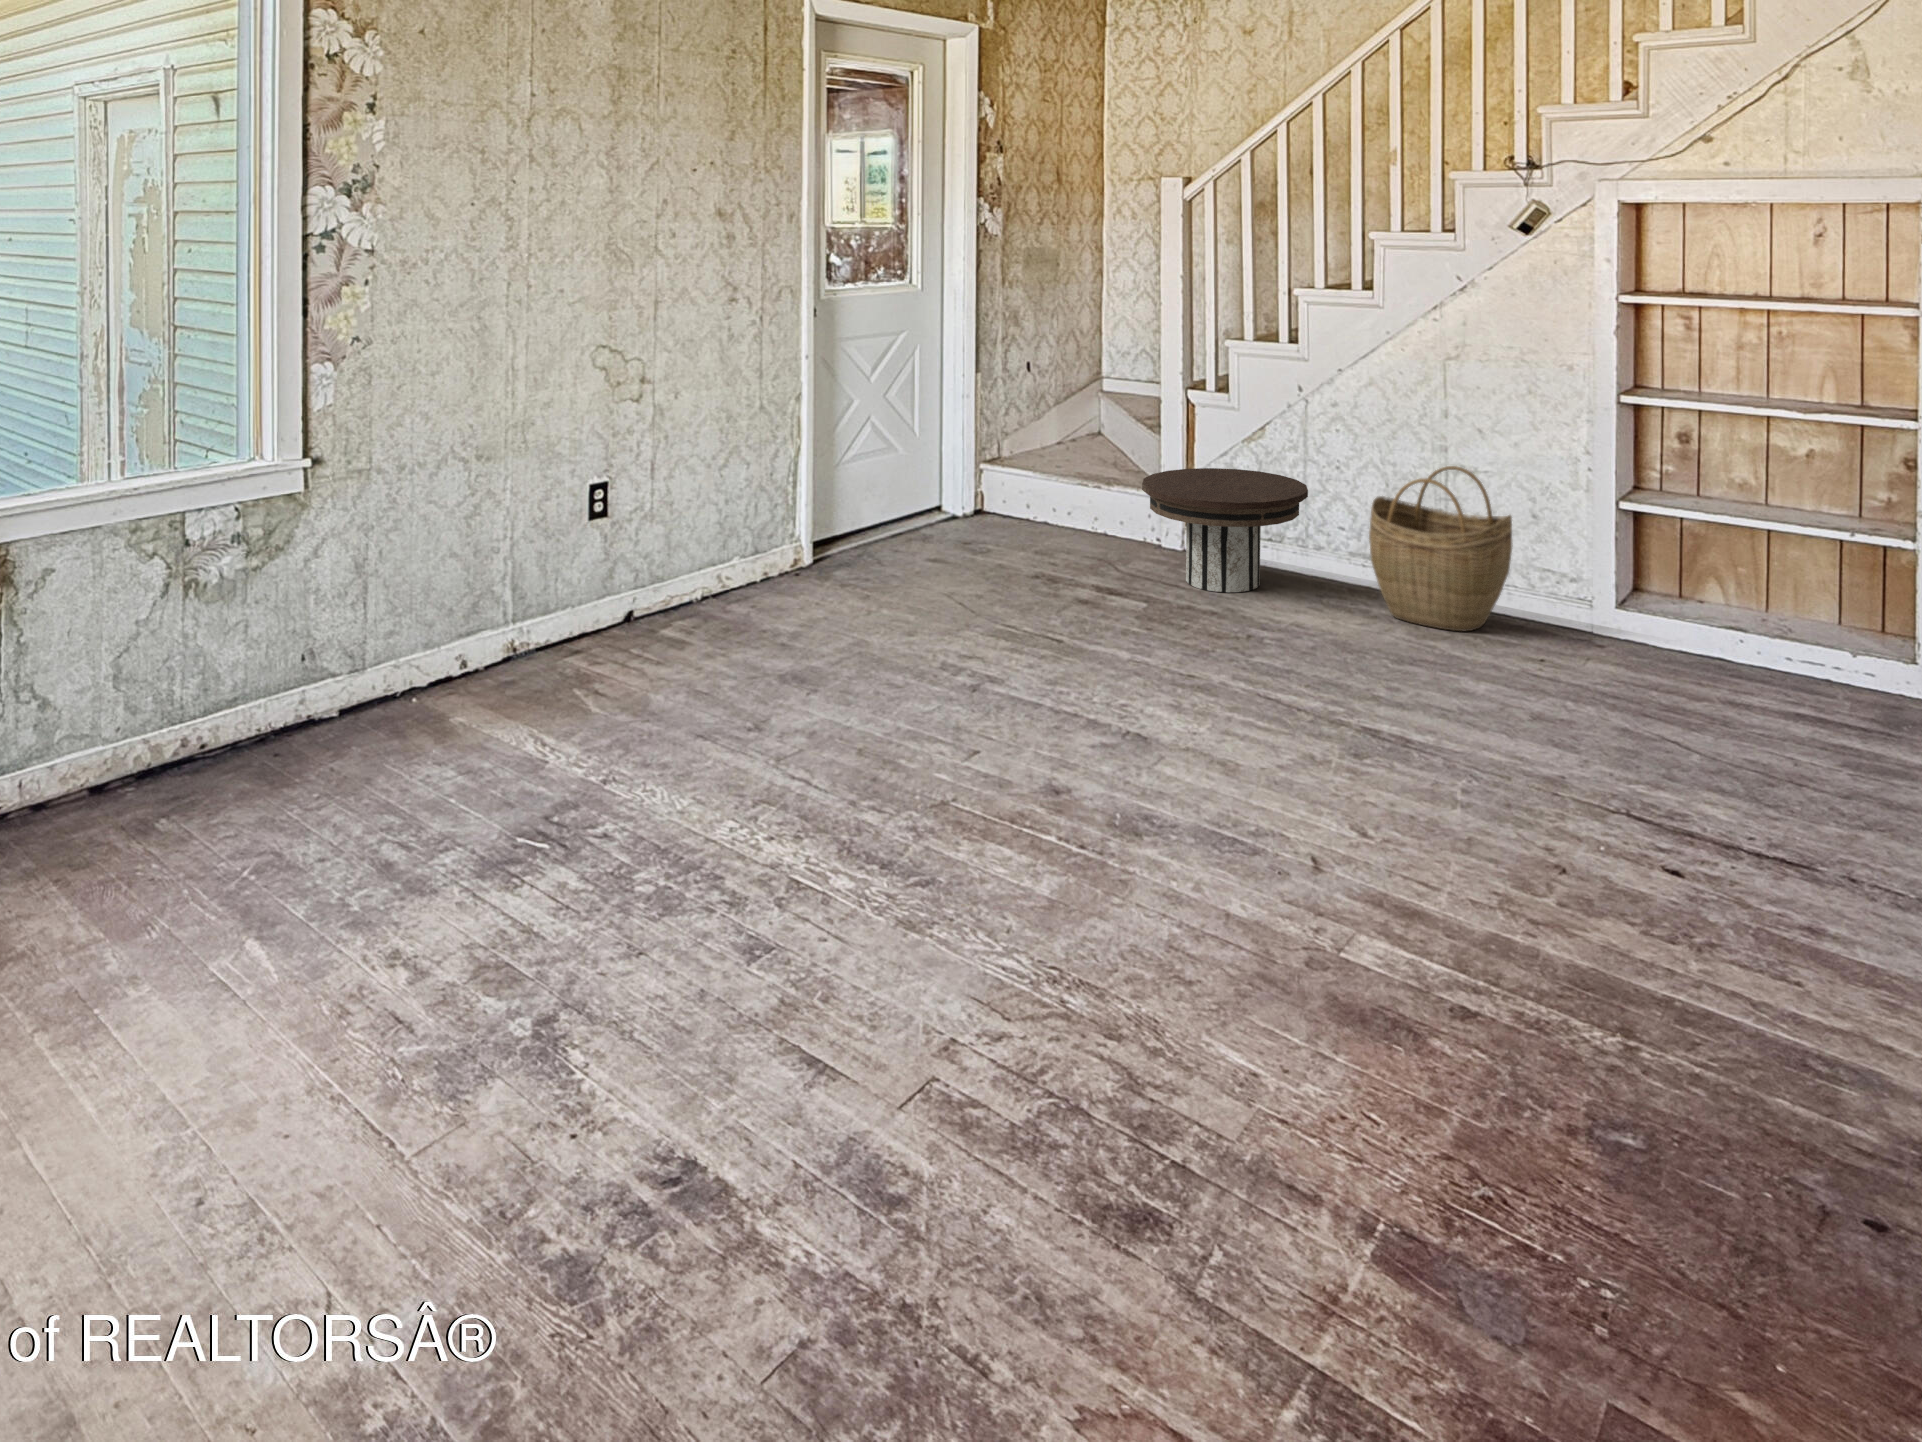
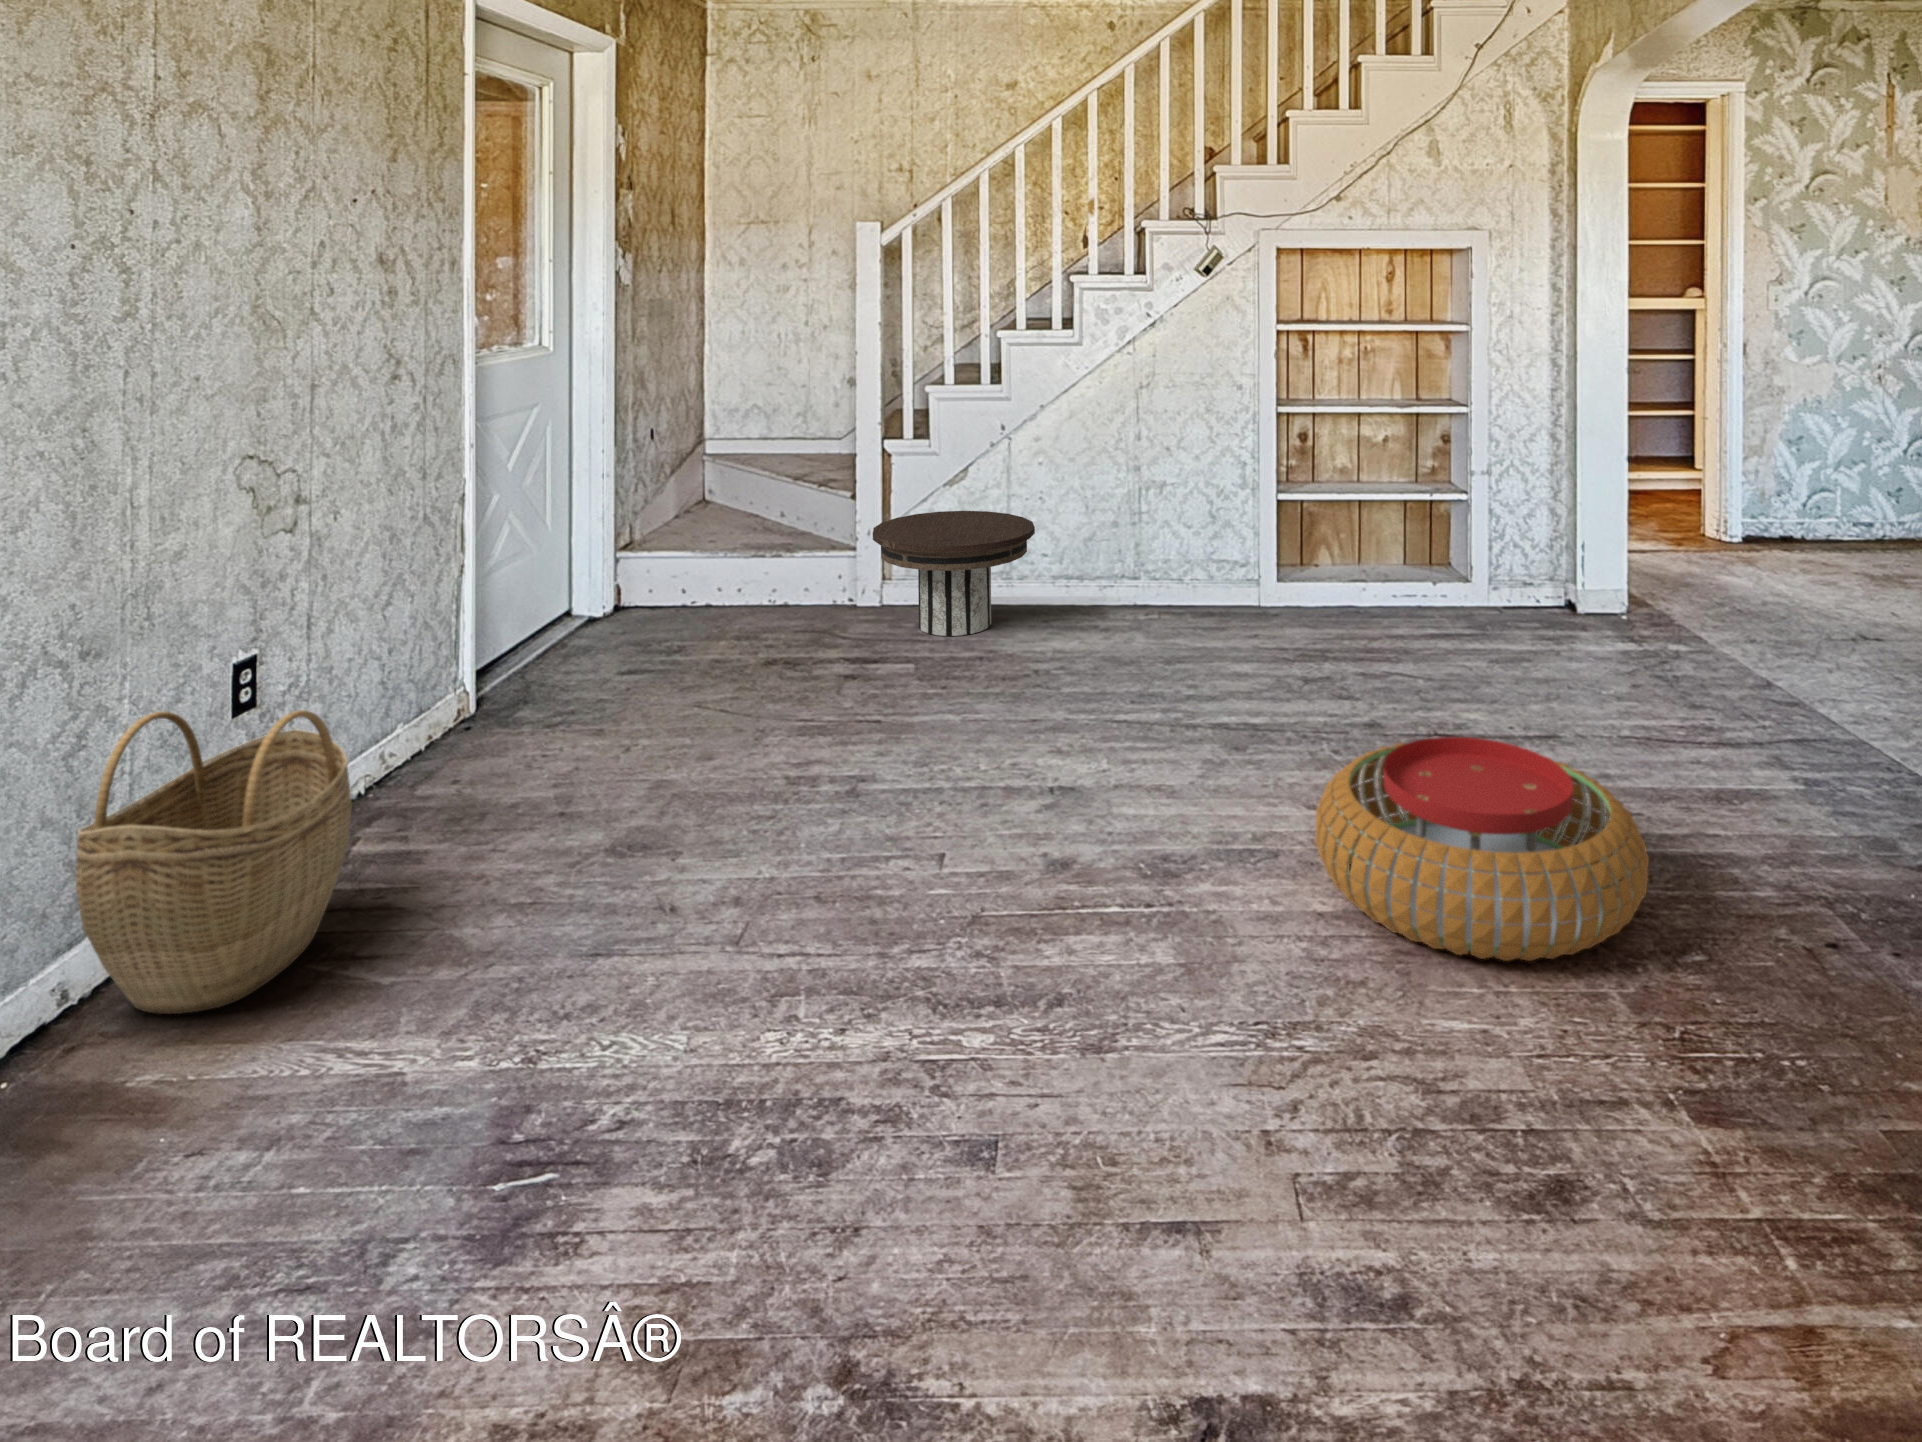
woven basket: present [1369,466,1513,631] -> present [76,710,351,1014]
pouf: none [1249,777,1666,1065] -> present [1315,737,1649,961]

